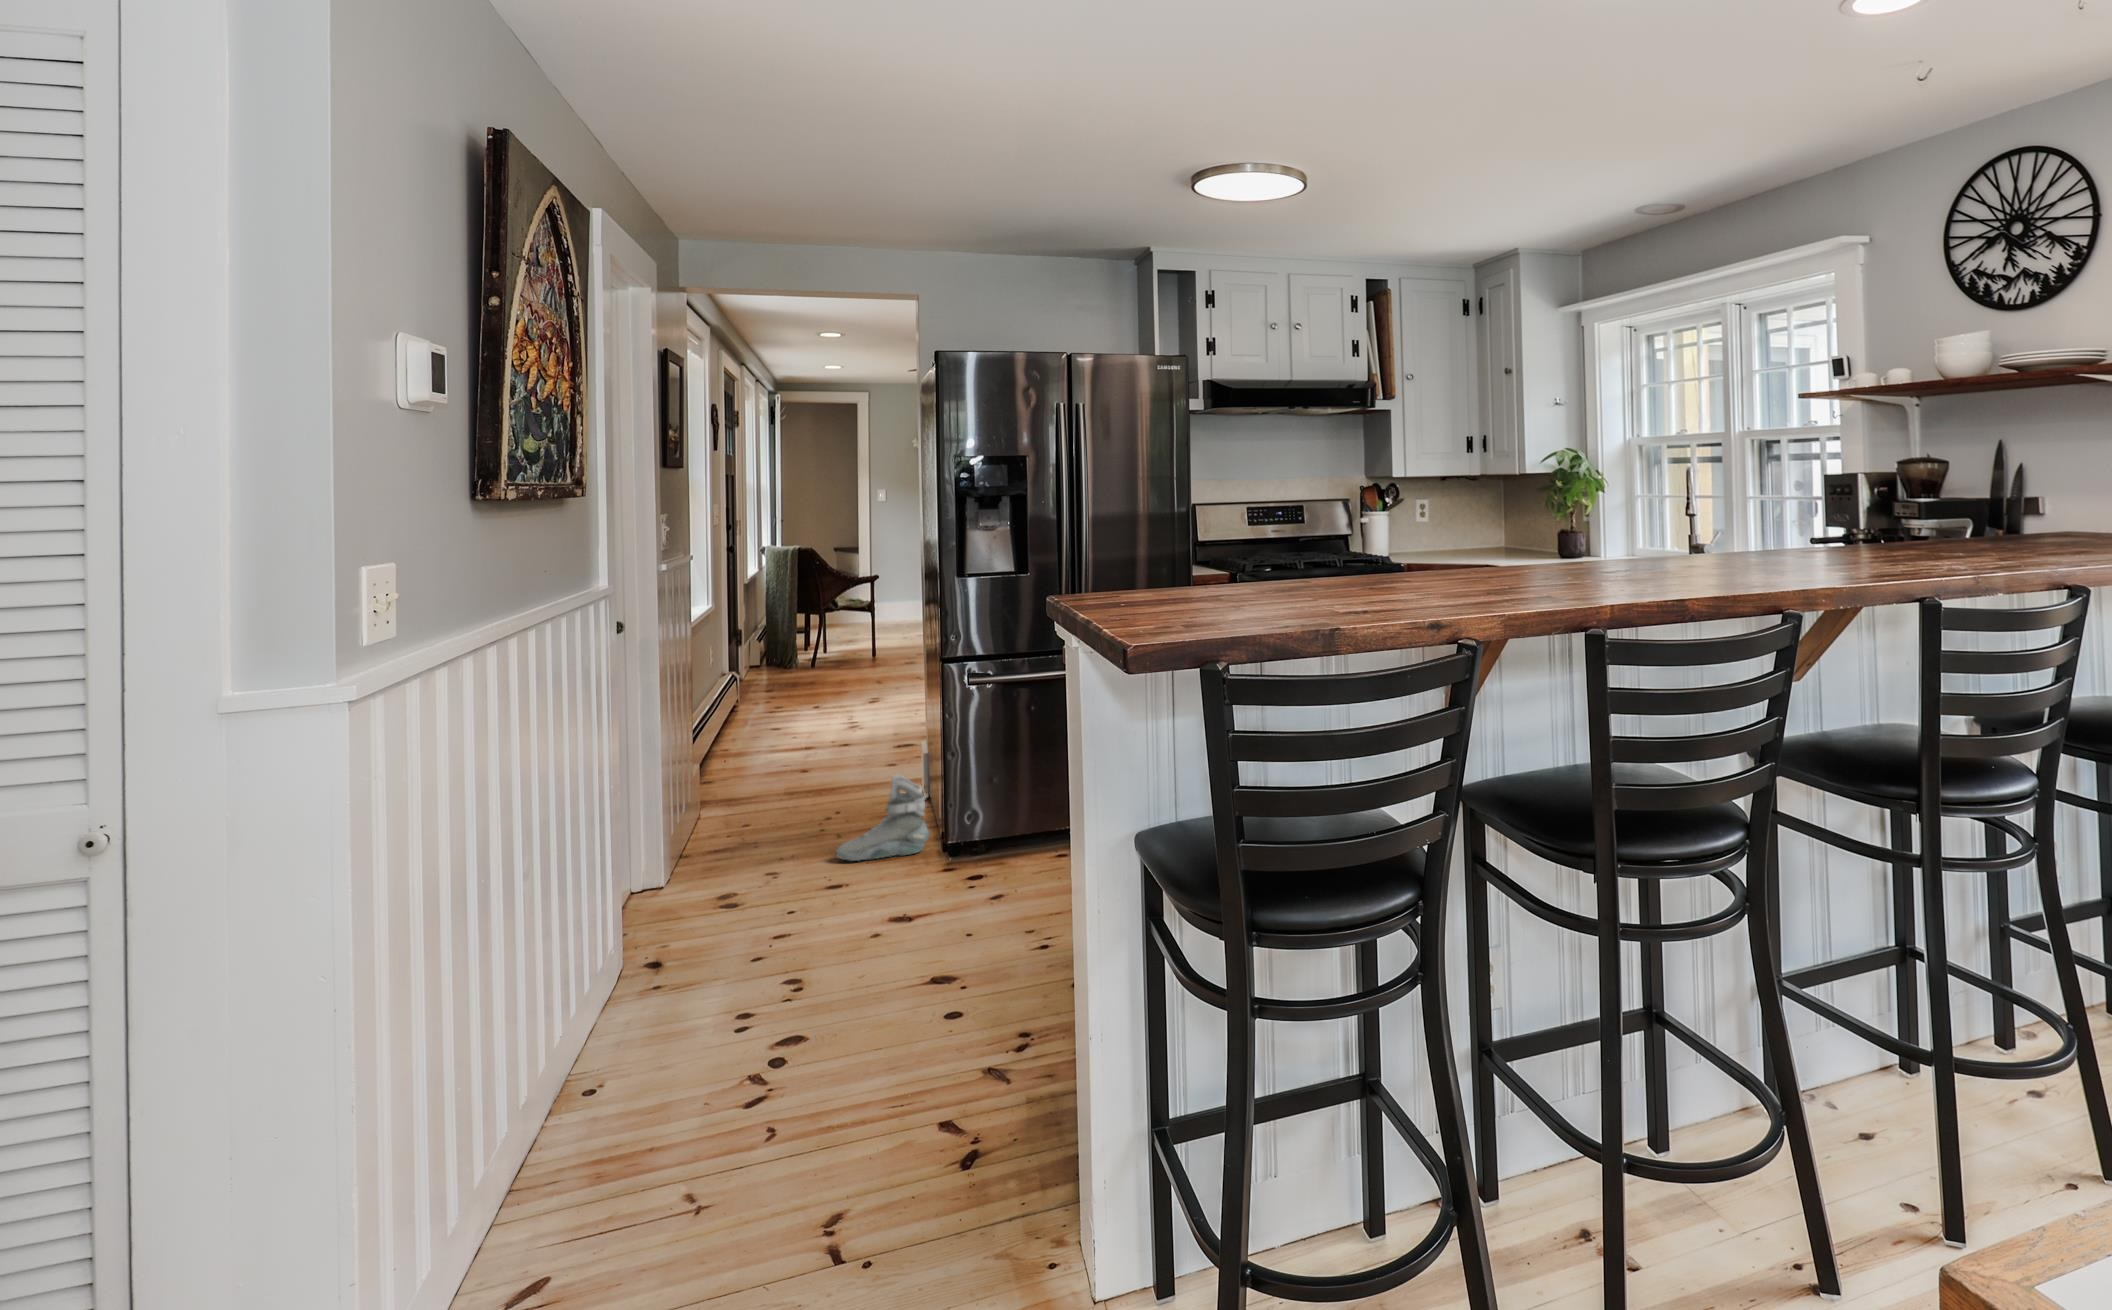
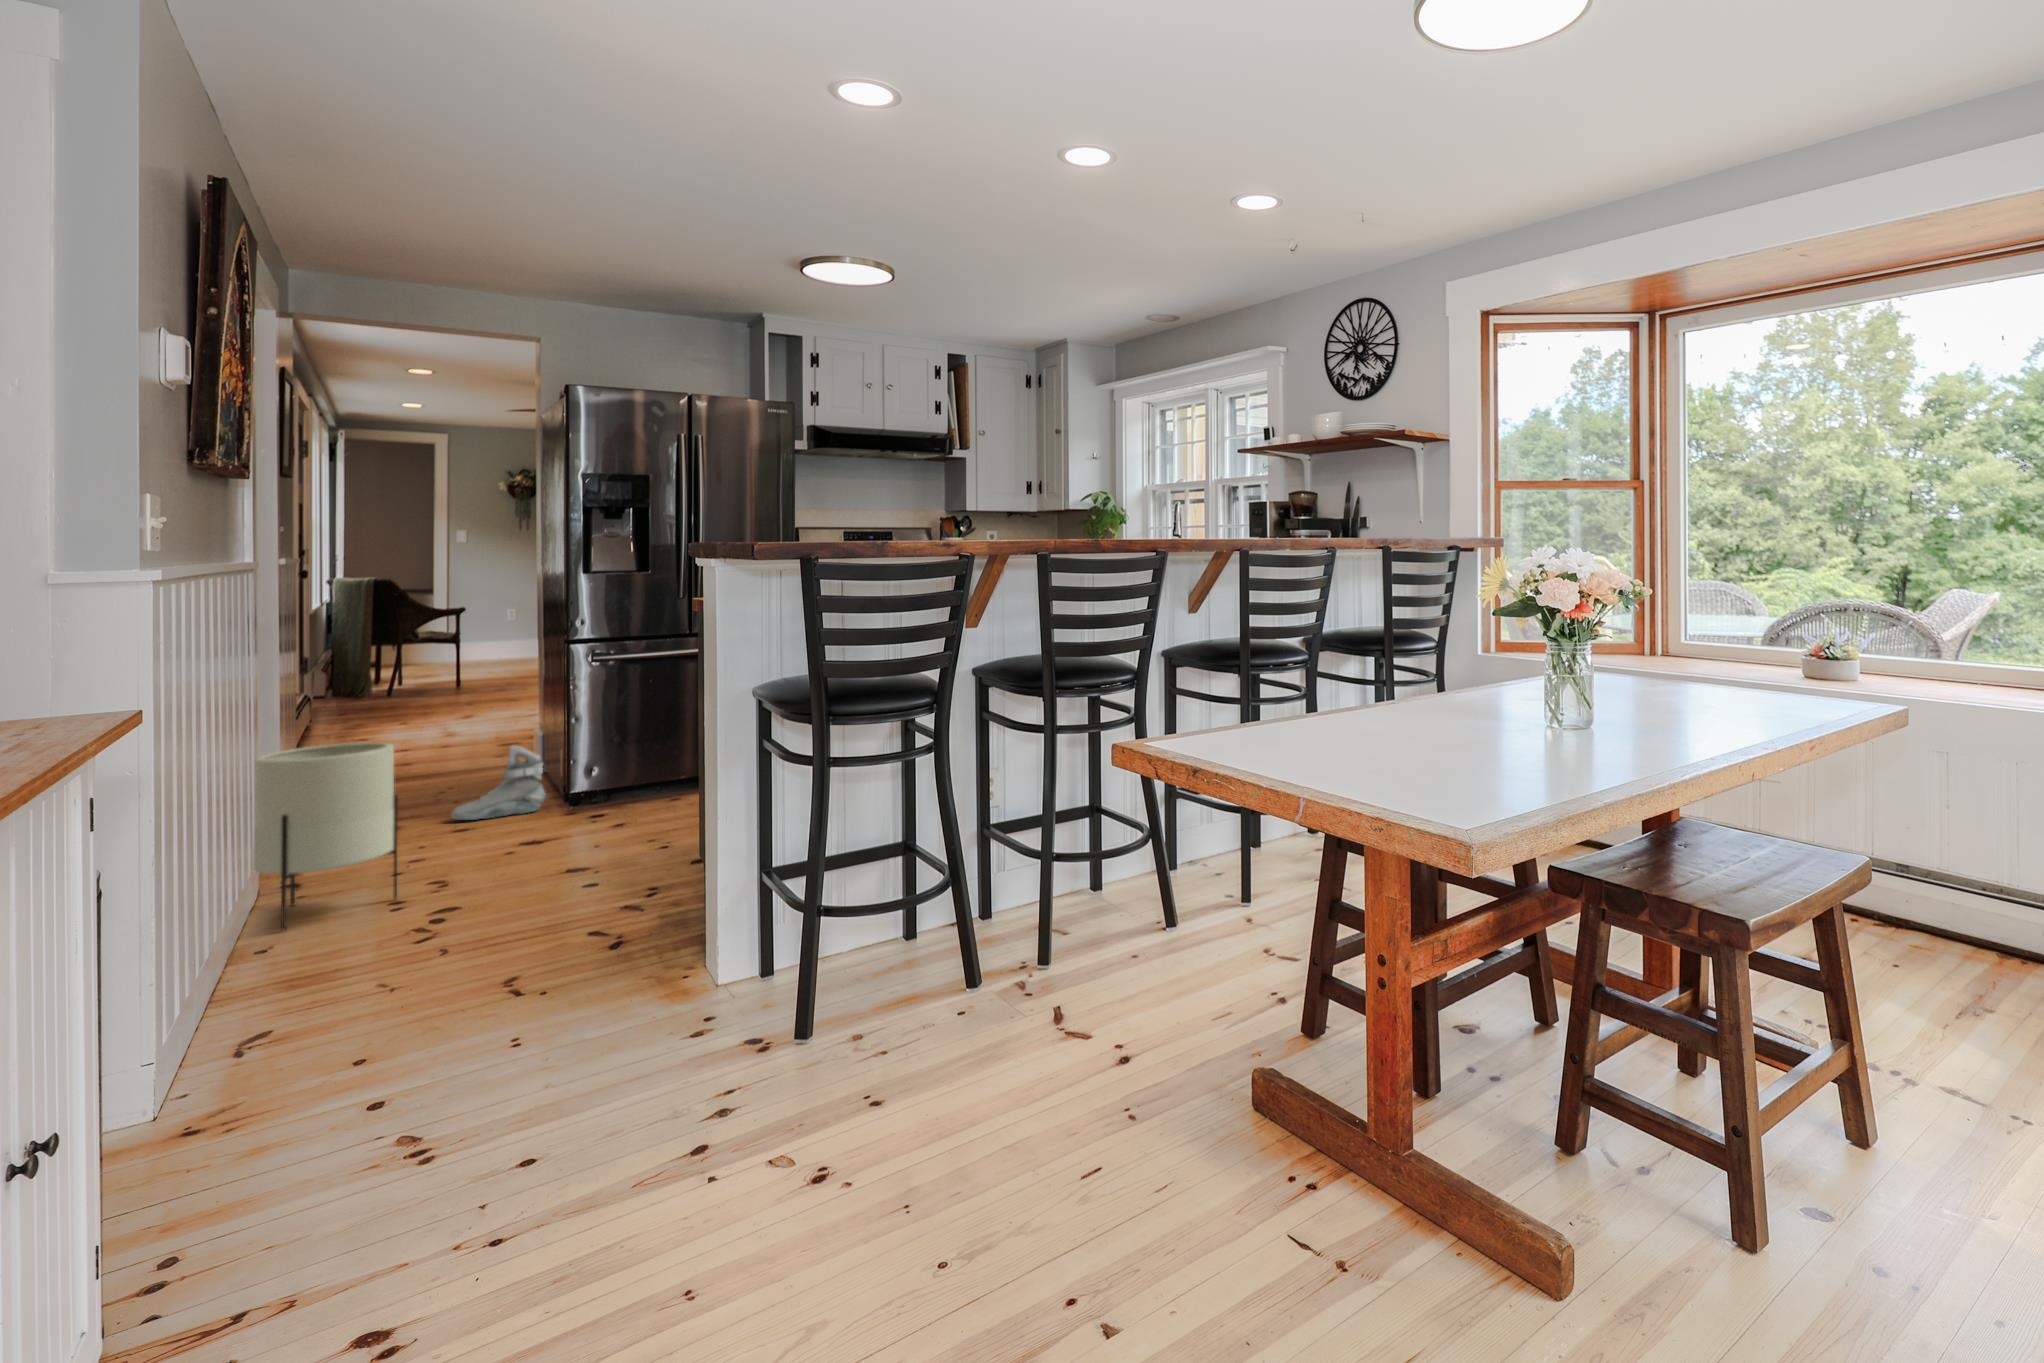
planter: none [605,805,757,1042] -> present [253,742,398,930]

